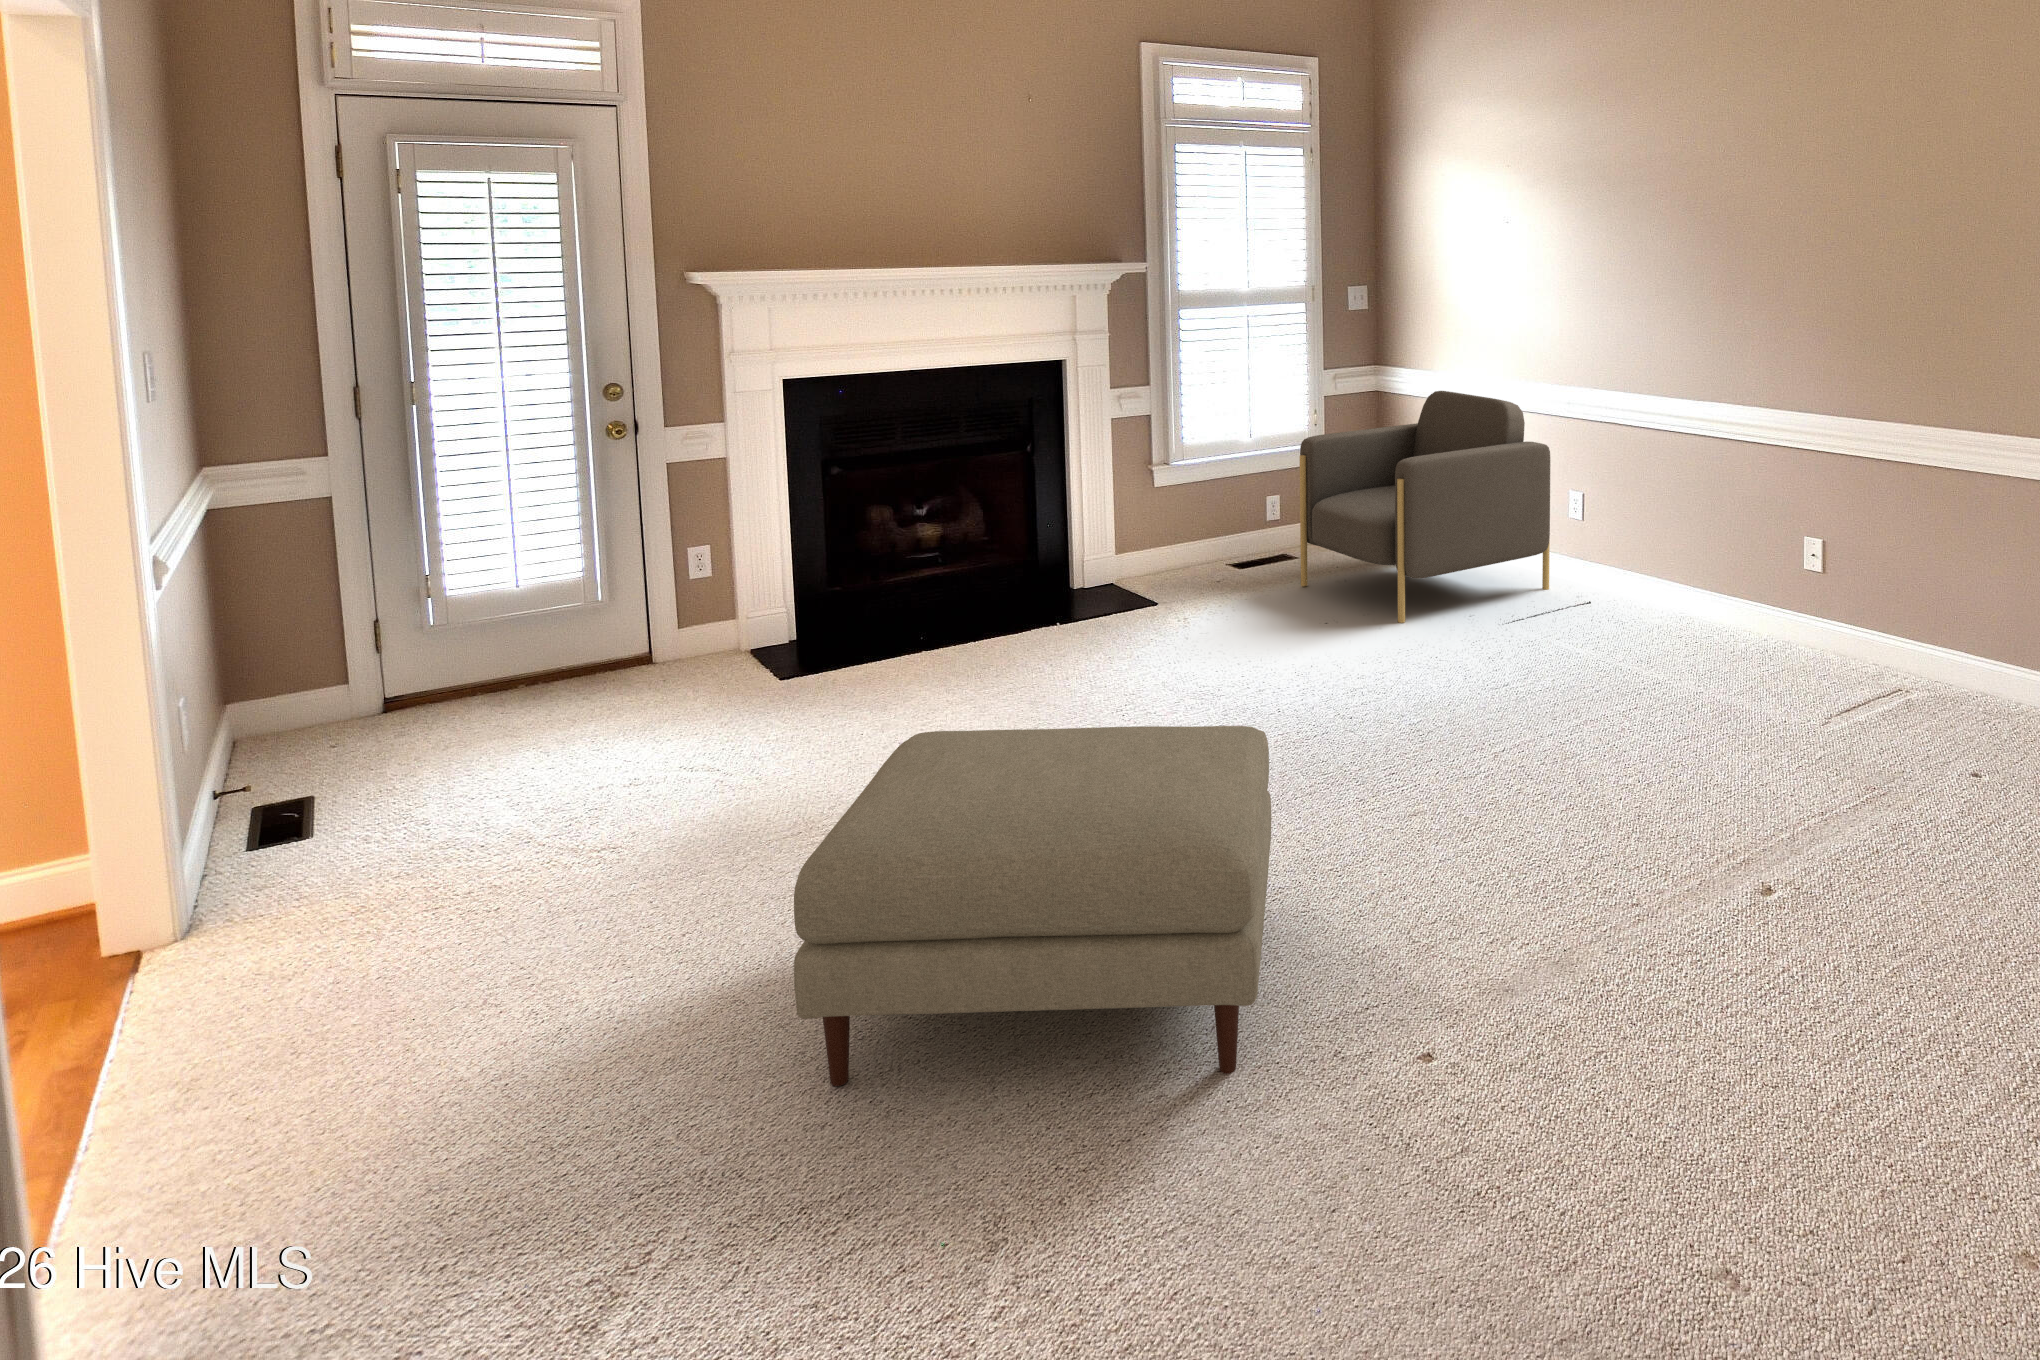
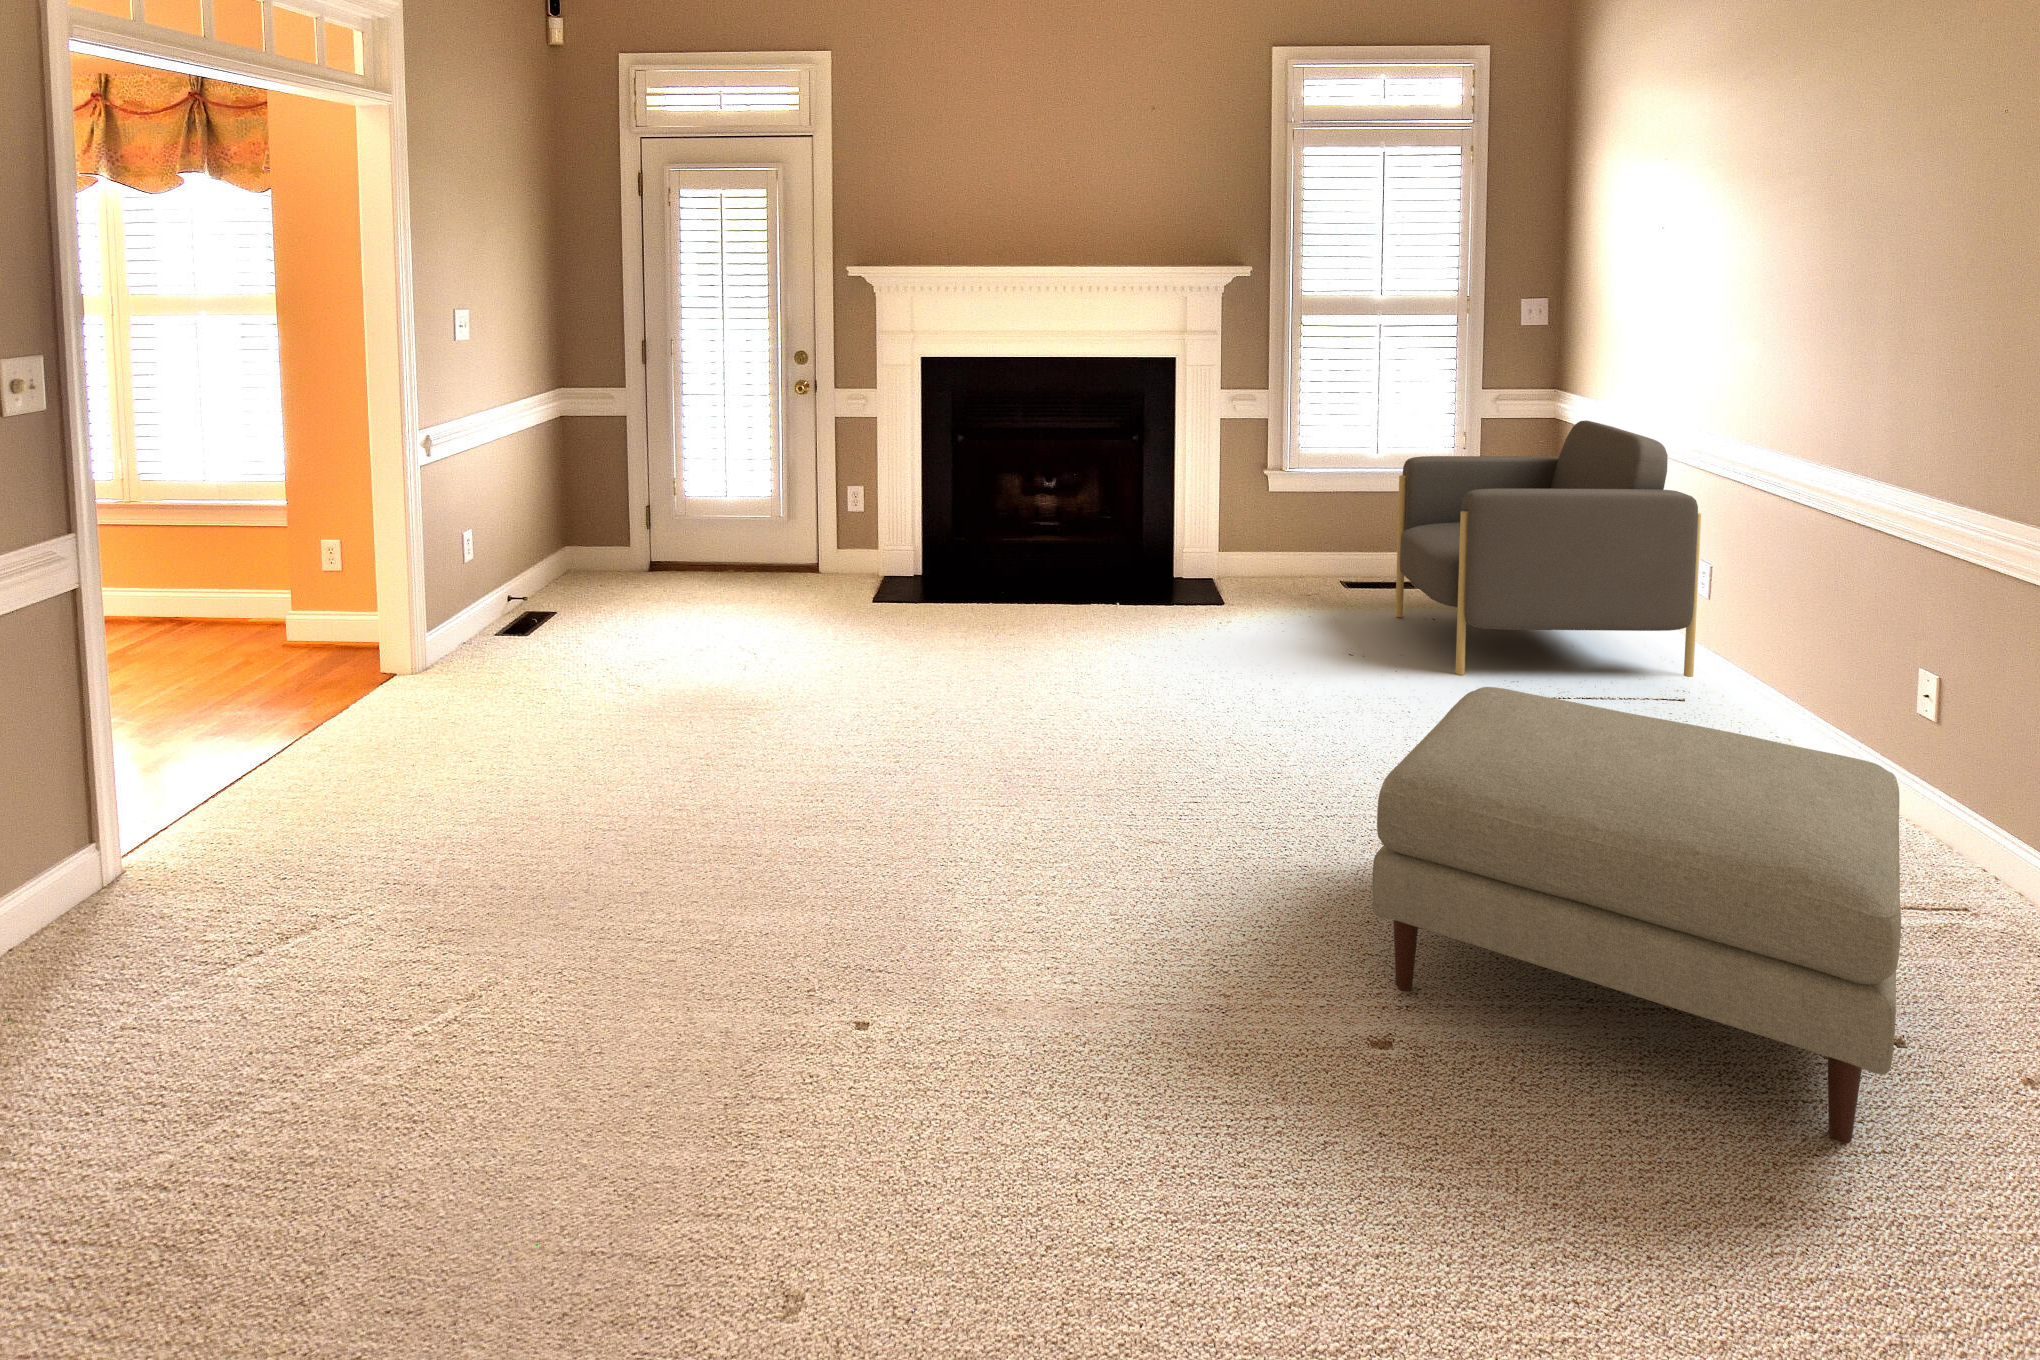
ottoman: present [794,726,1271,1086] -> present [1372,687,1901,1143]

